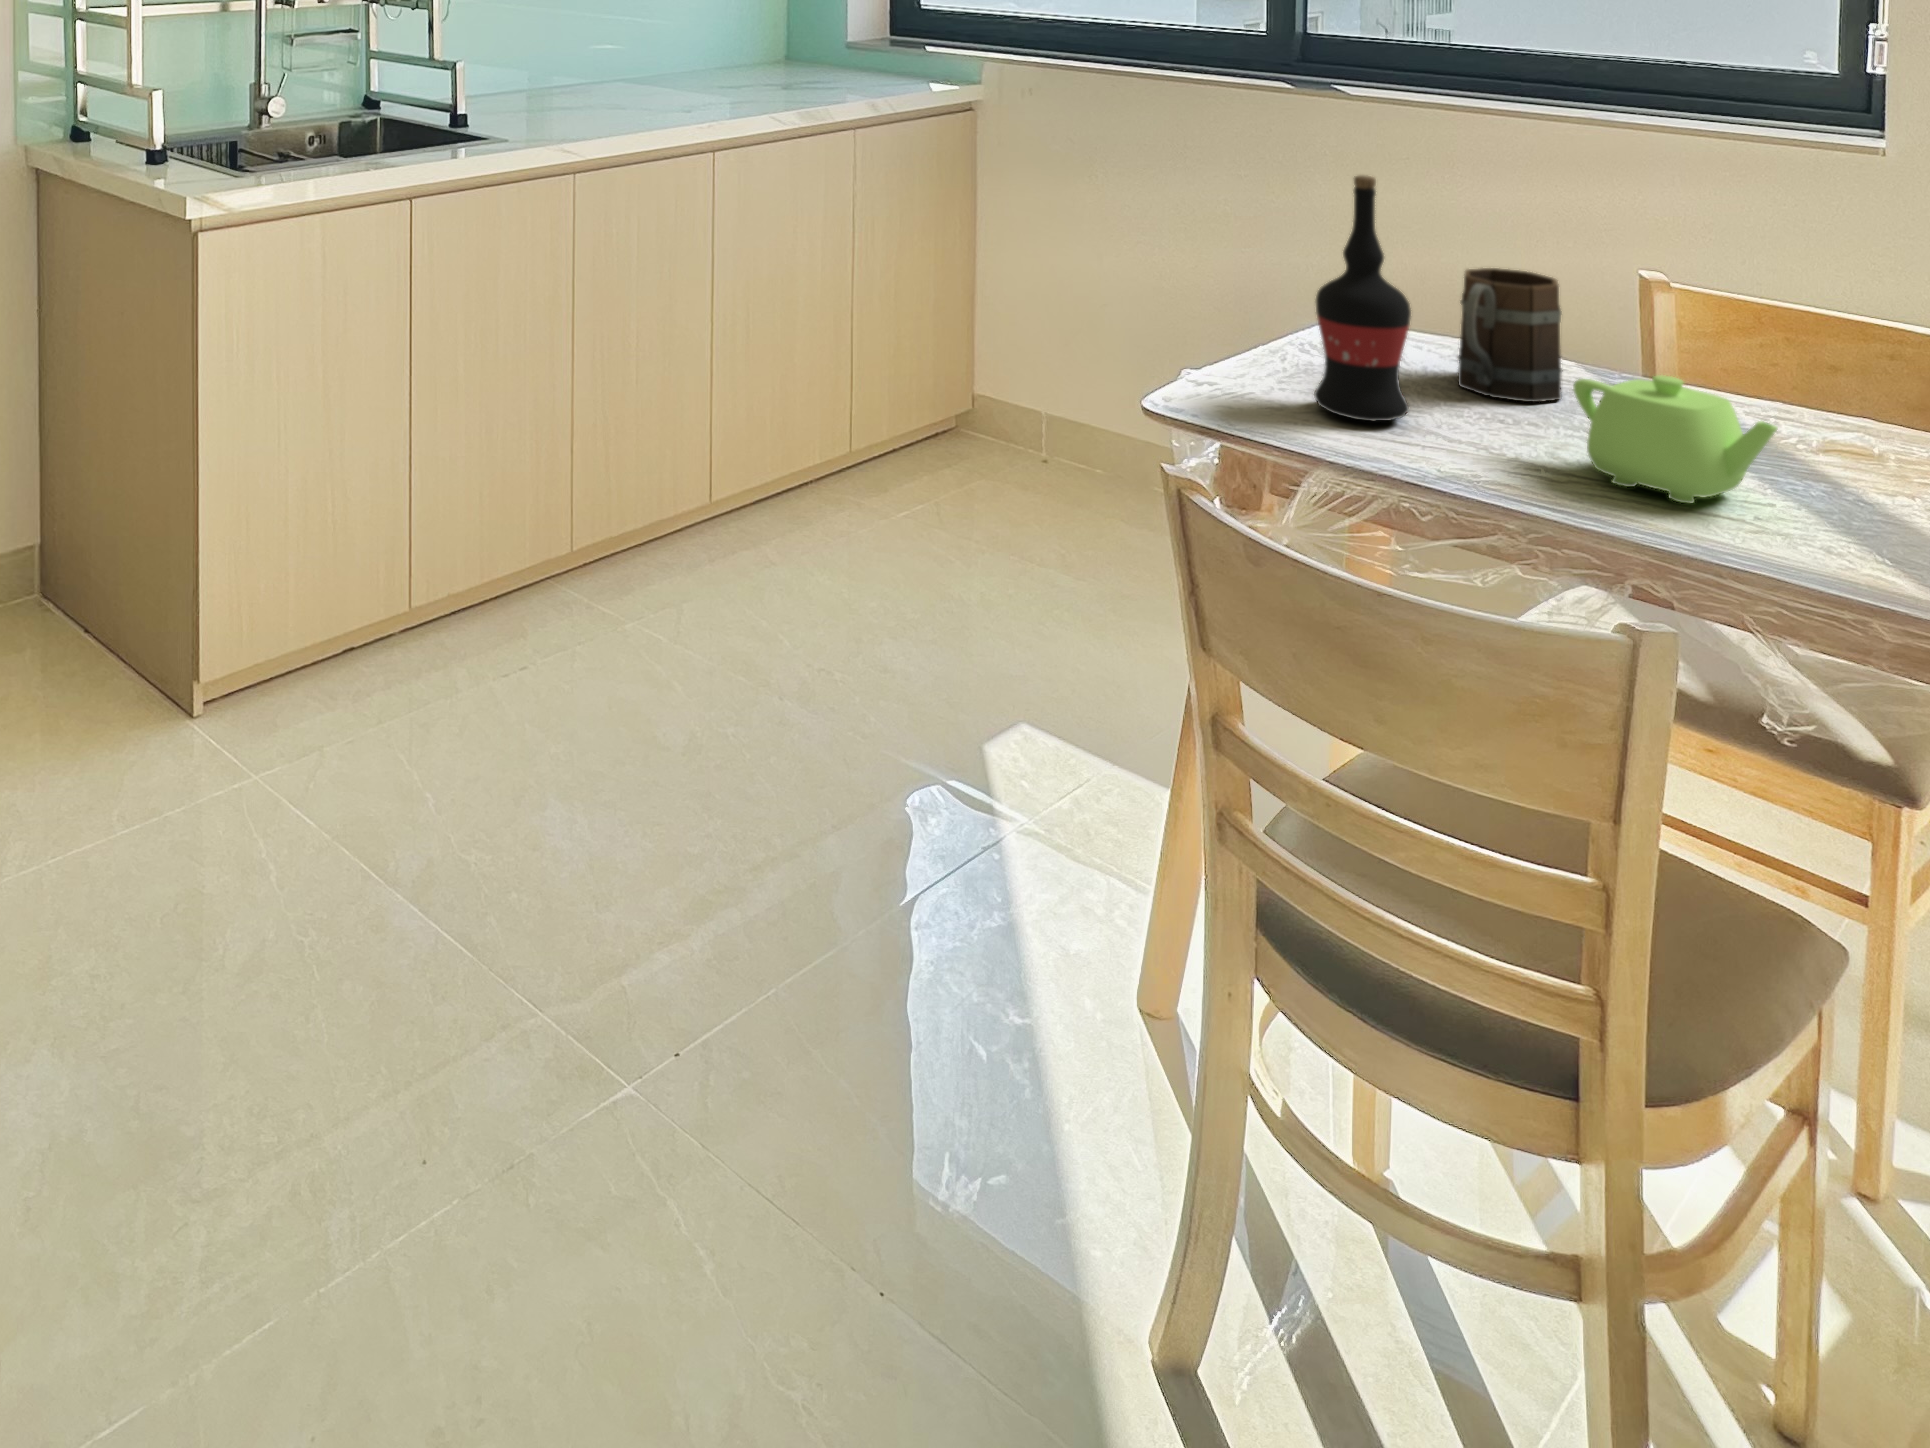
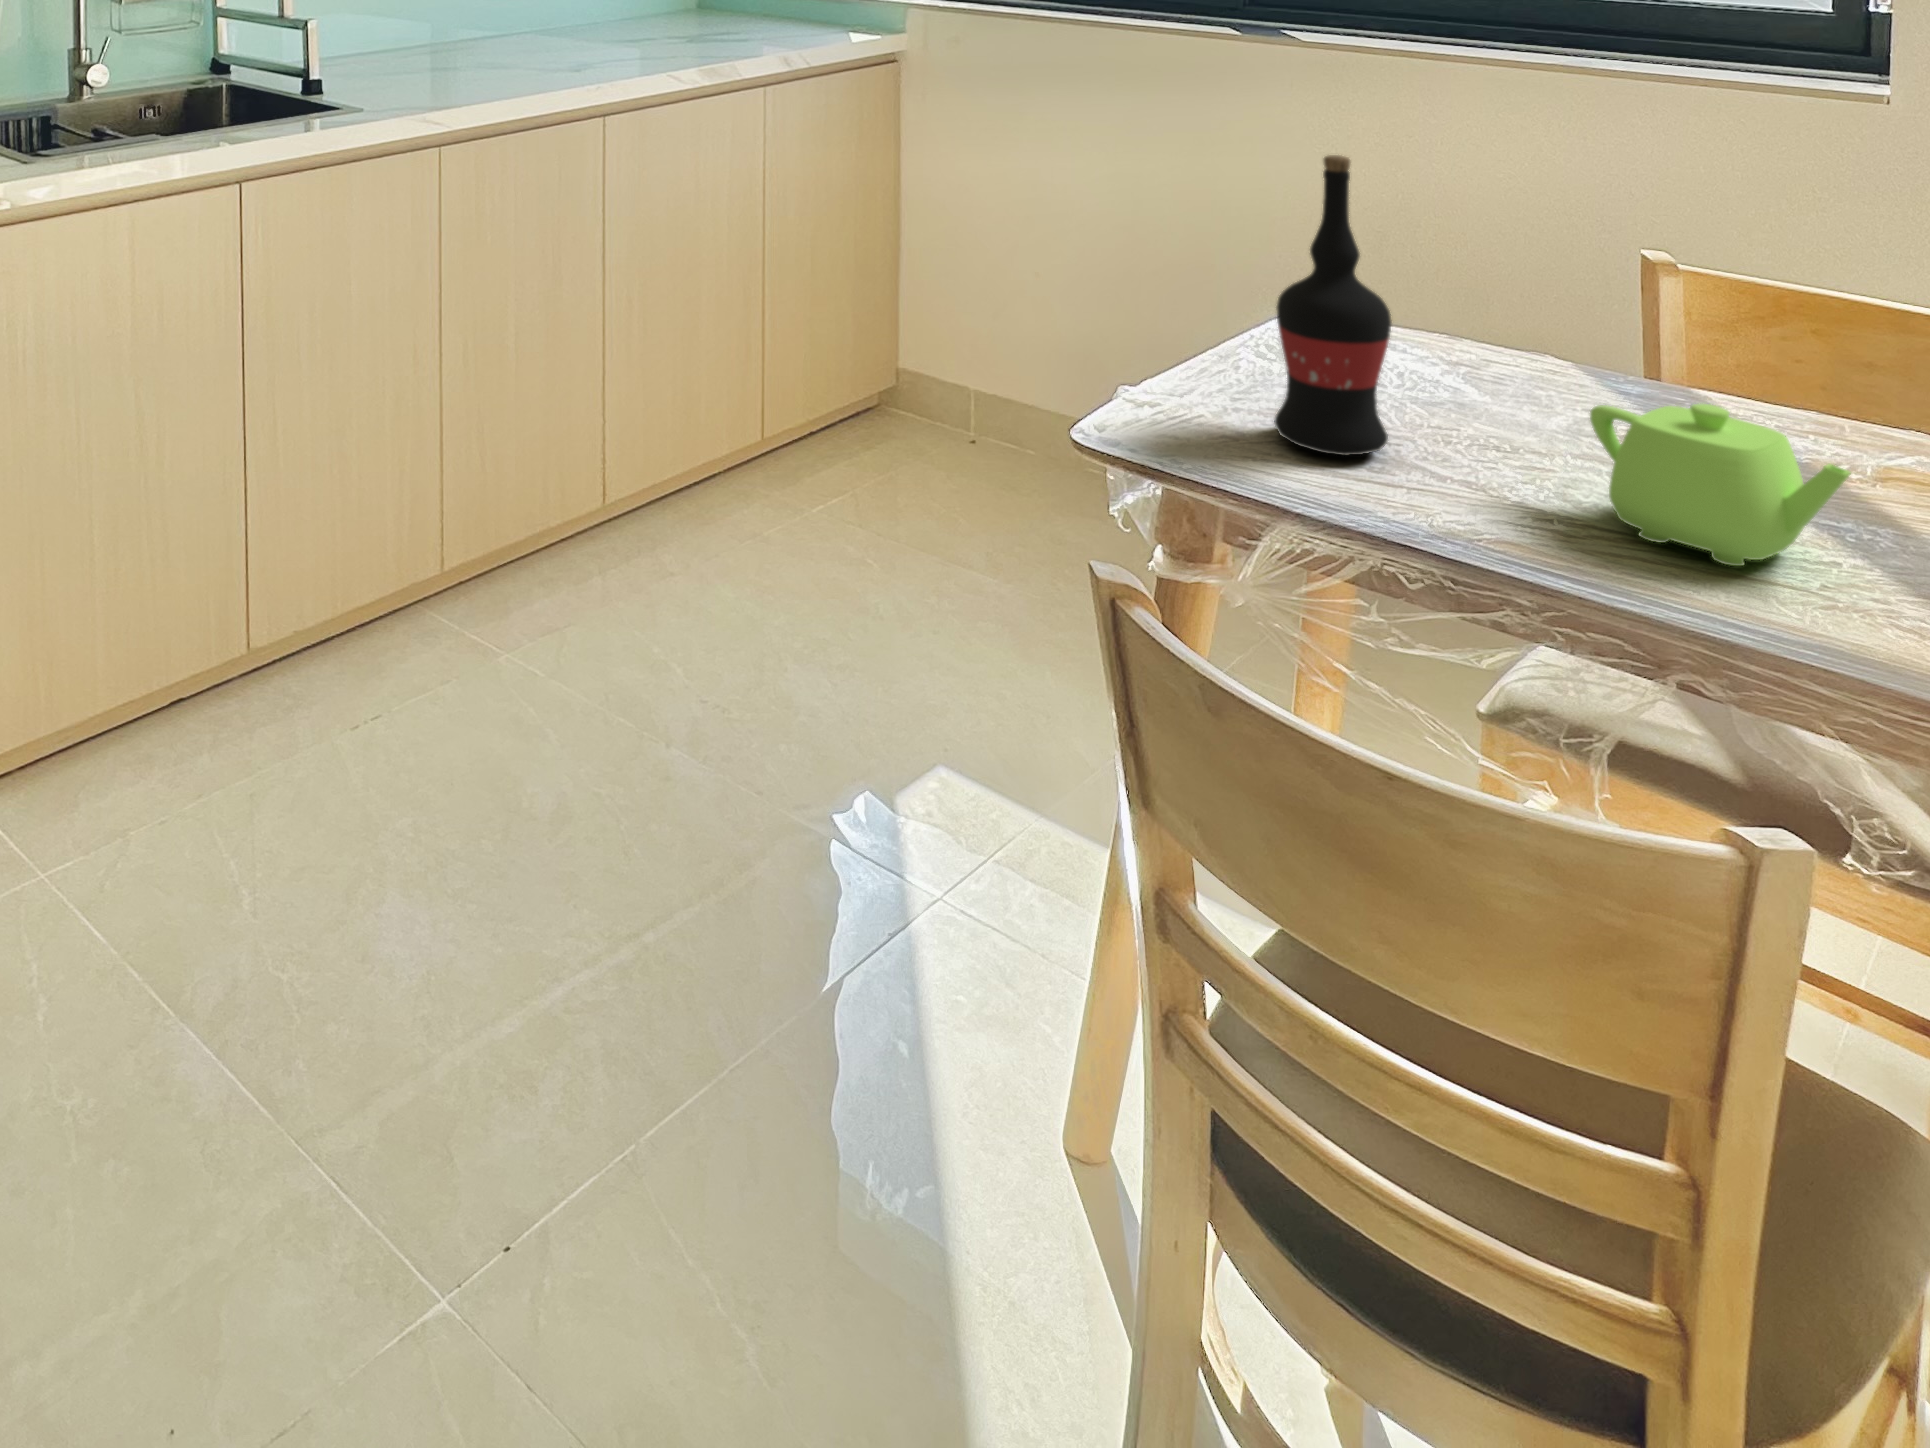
mug: present [1458,268,1563,402] -> none [1440,259,1565,423]

